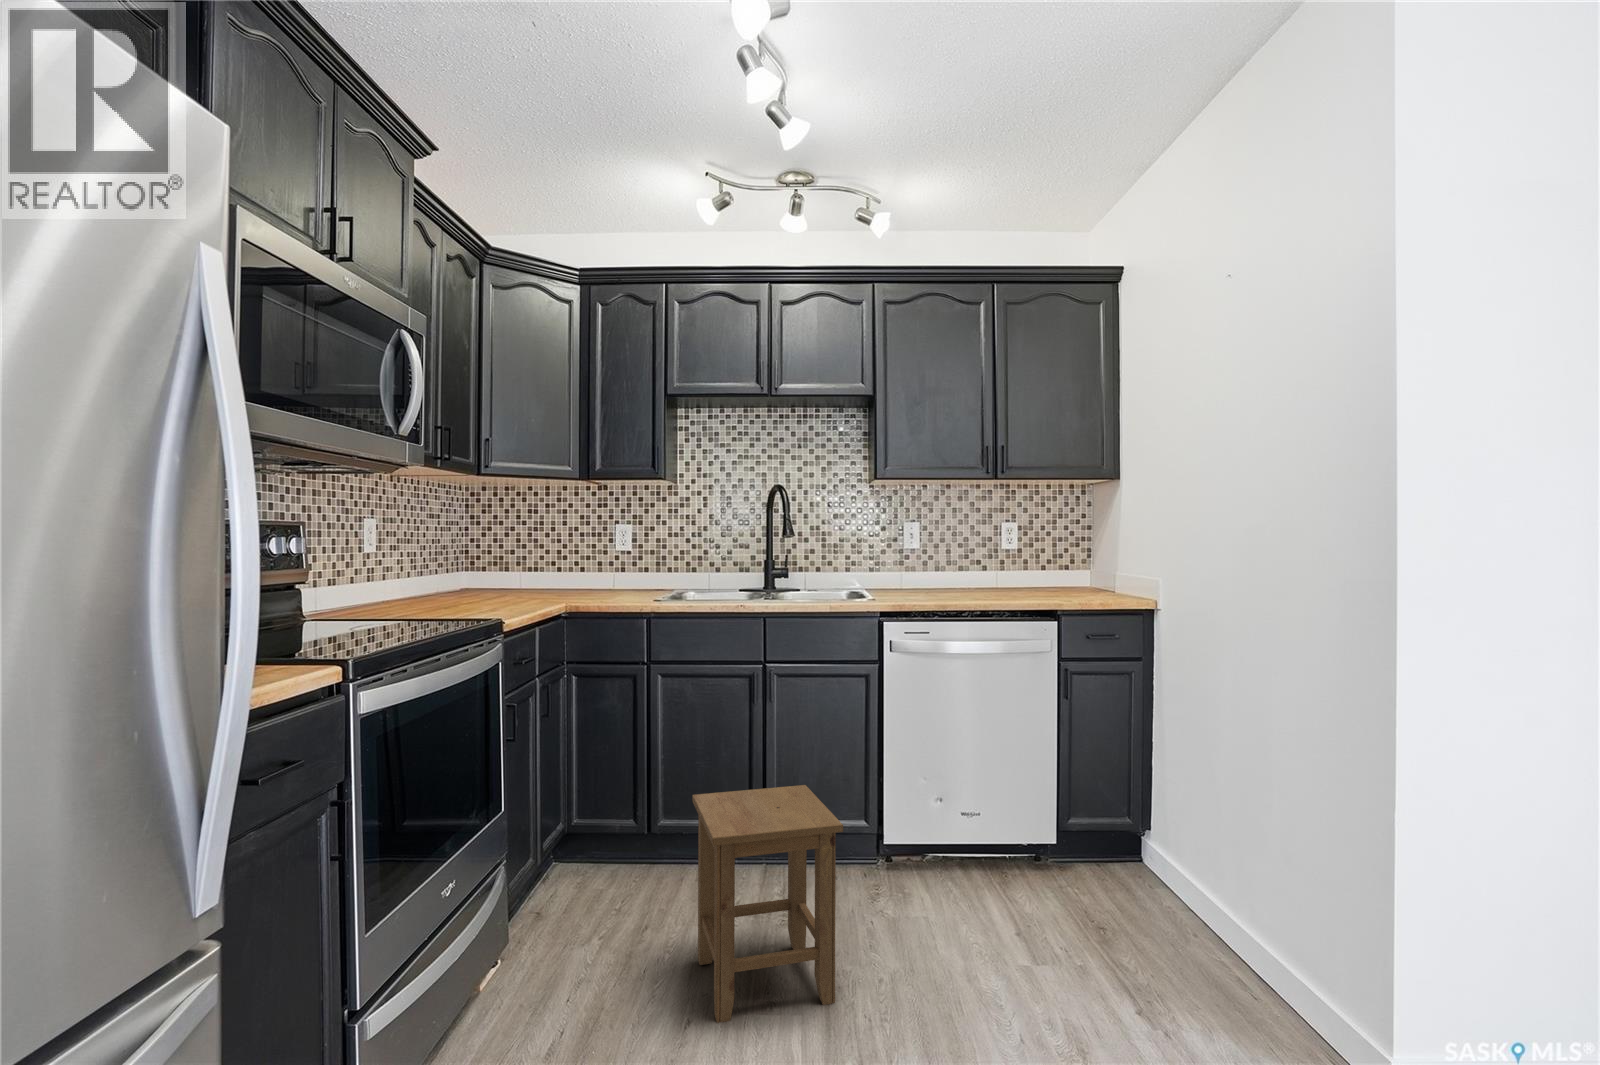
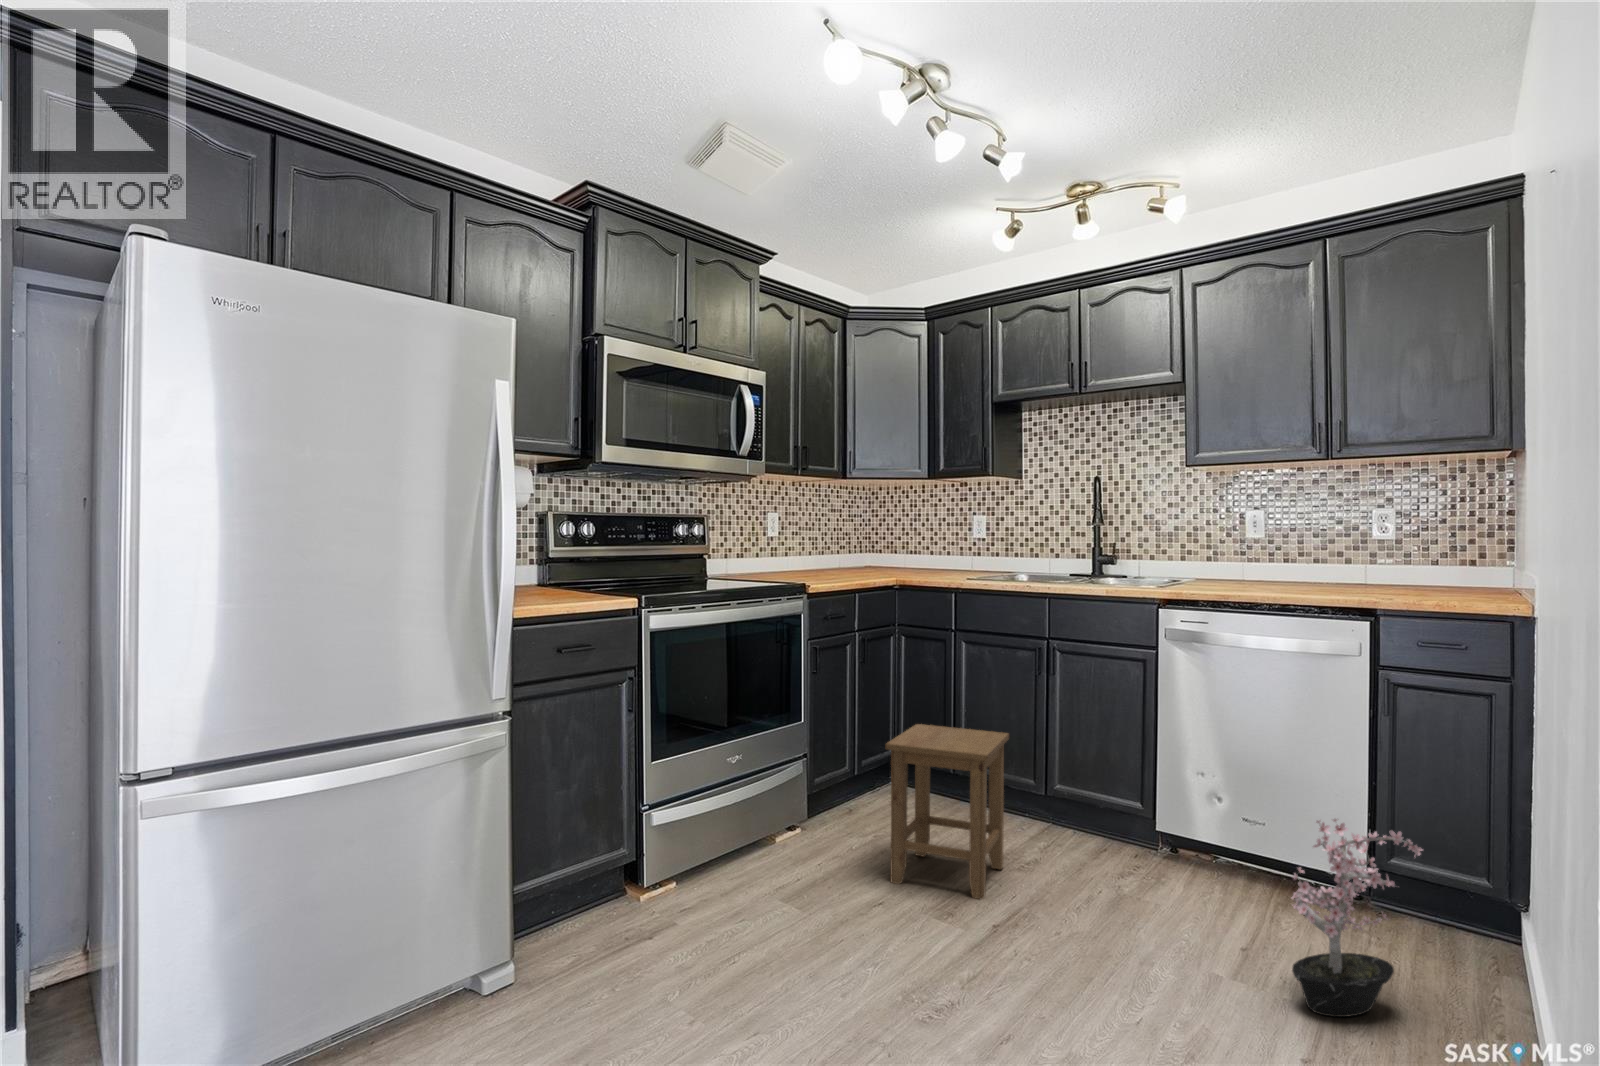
potted plant: none [1137,809,1276,1014] -> present [1292,819,1422,1017]

